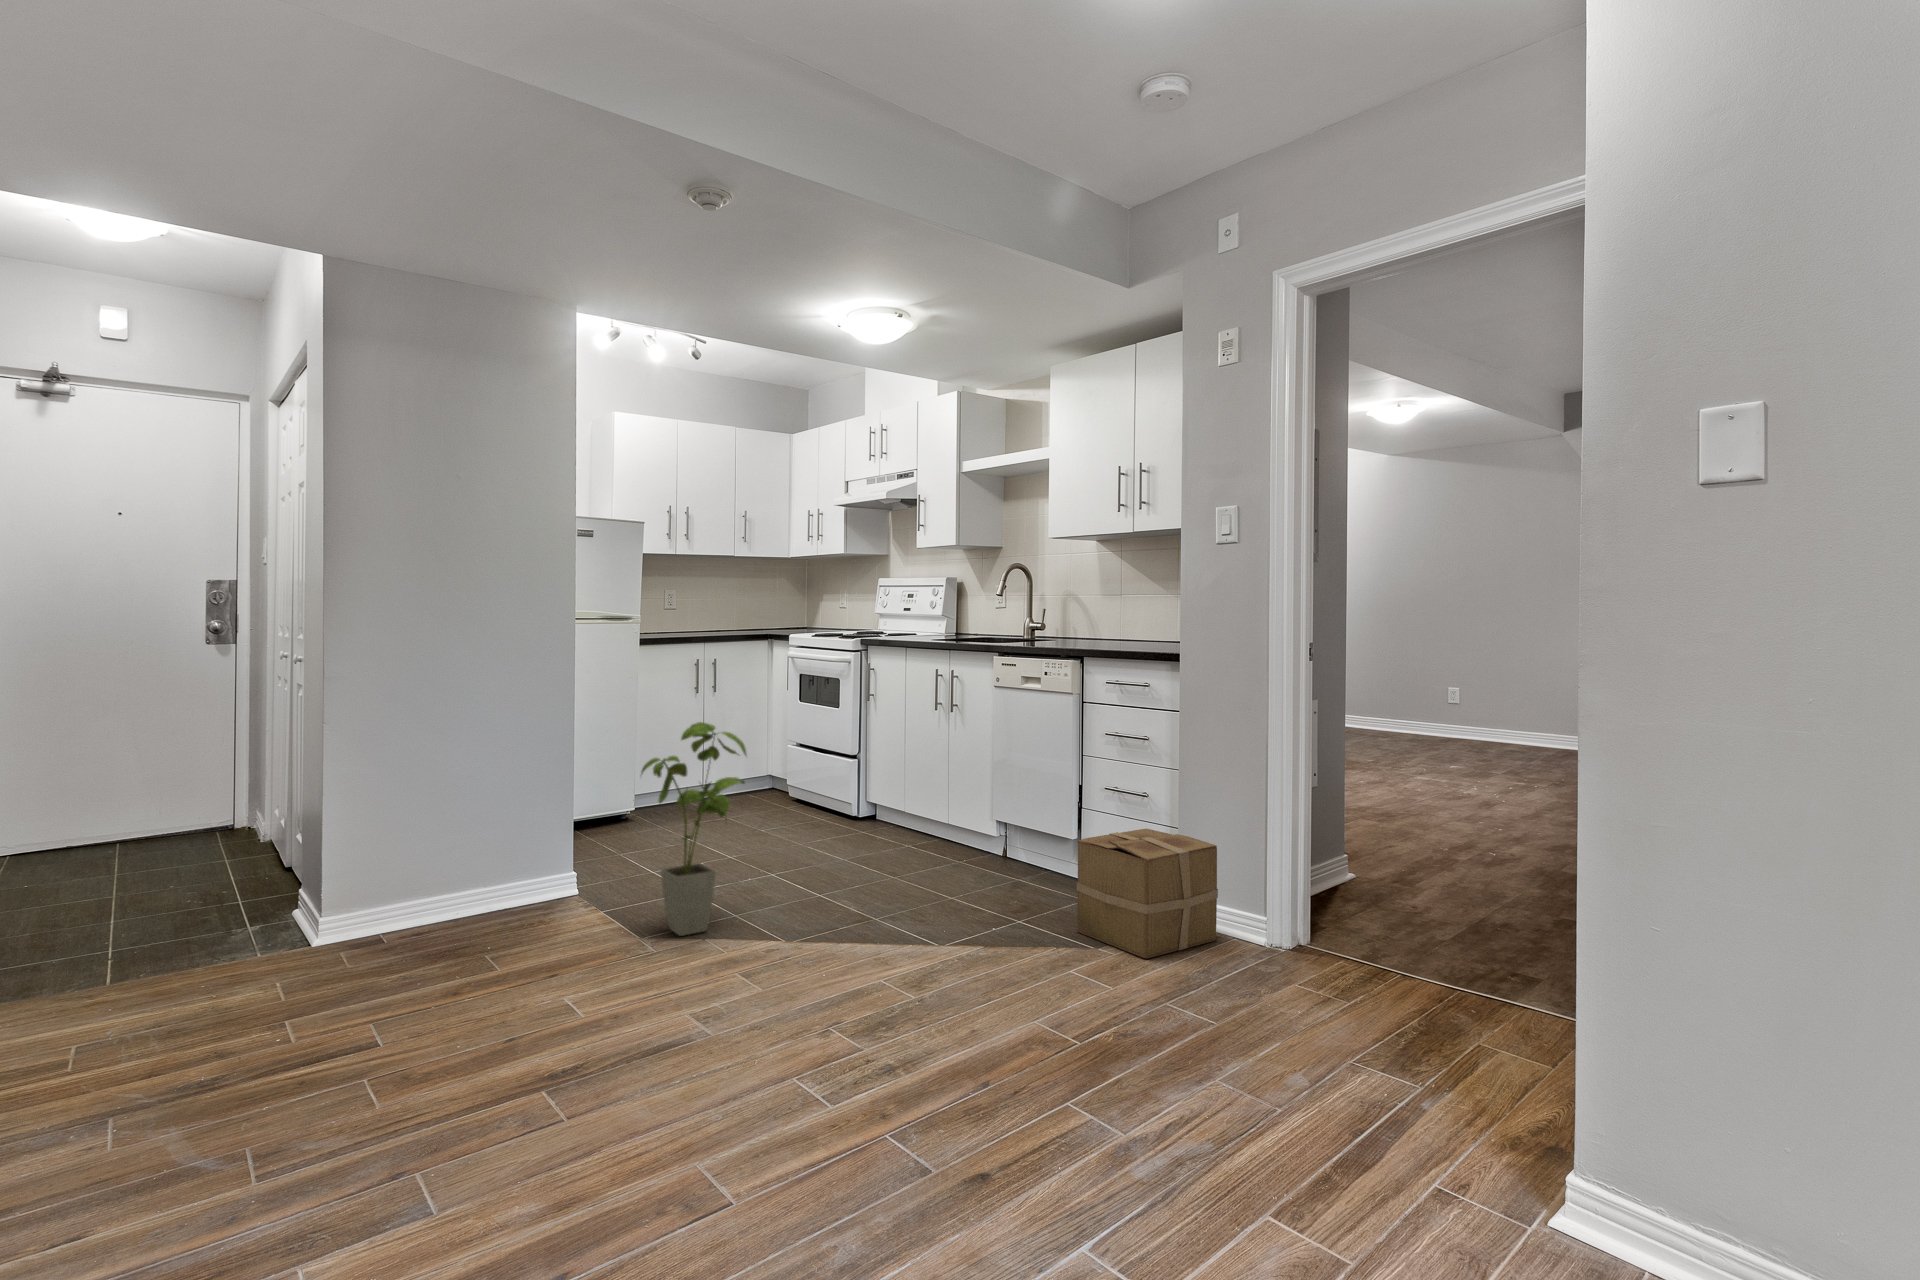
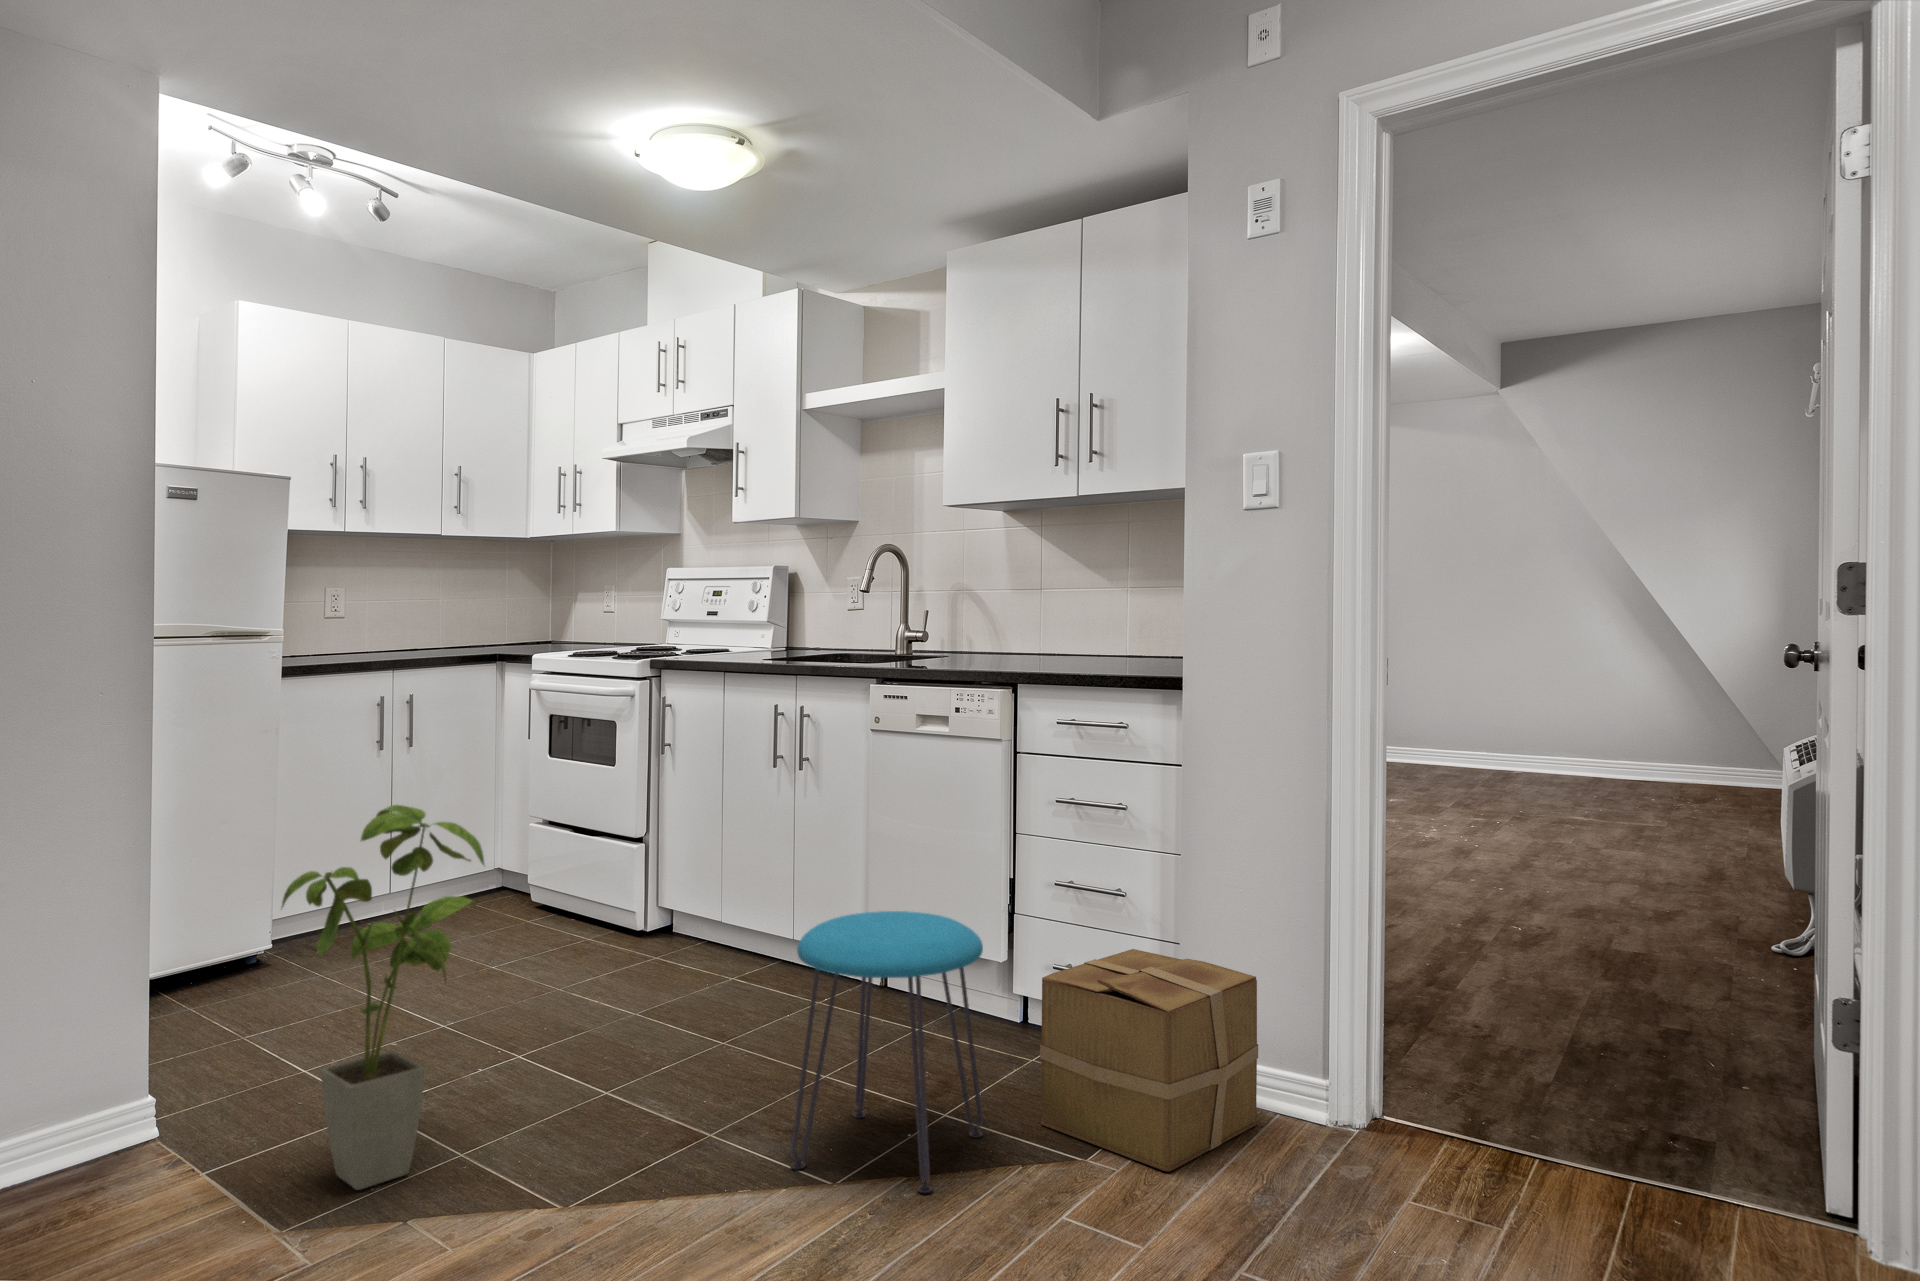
stool: none [919,796,1039,959] -> present [790,911,983,1193]

